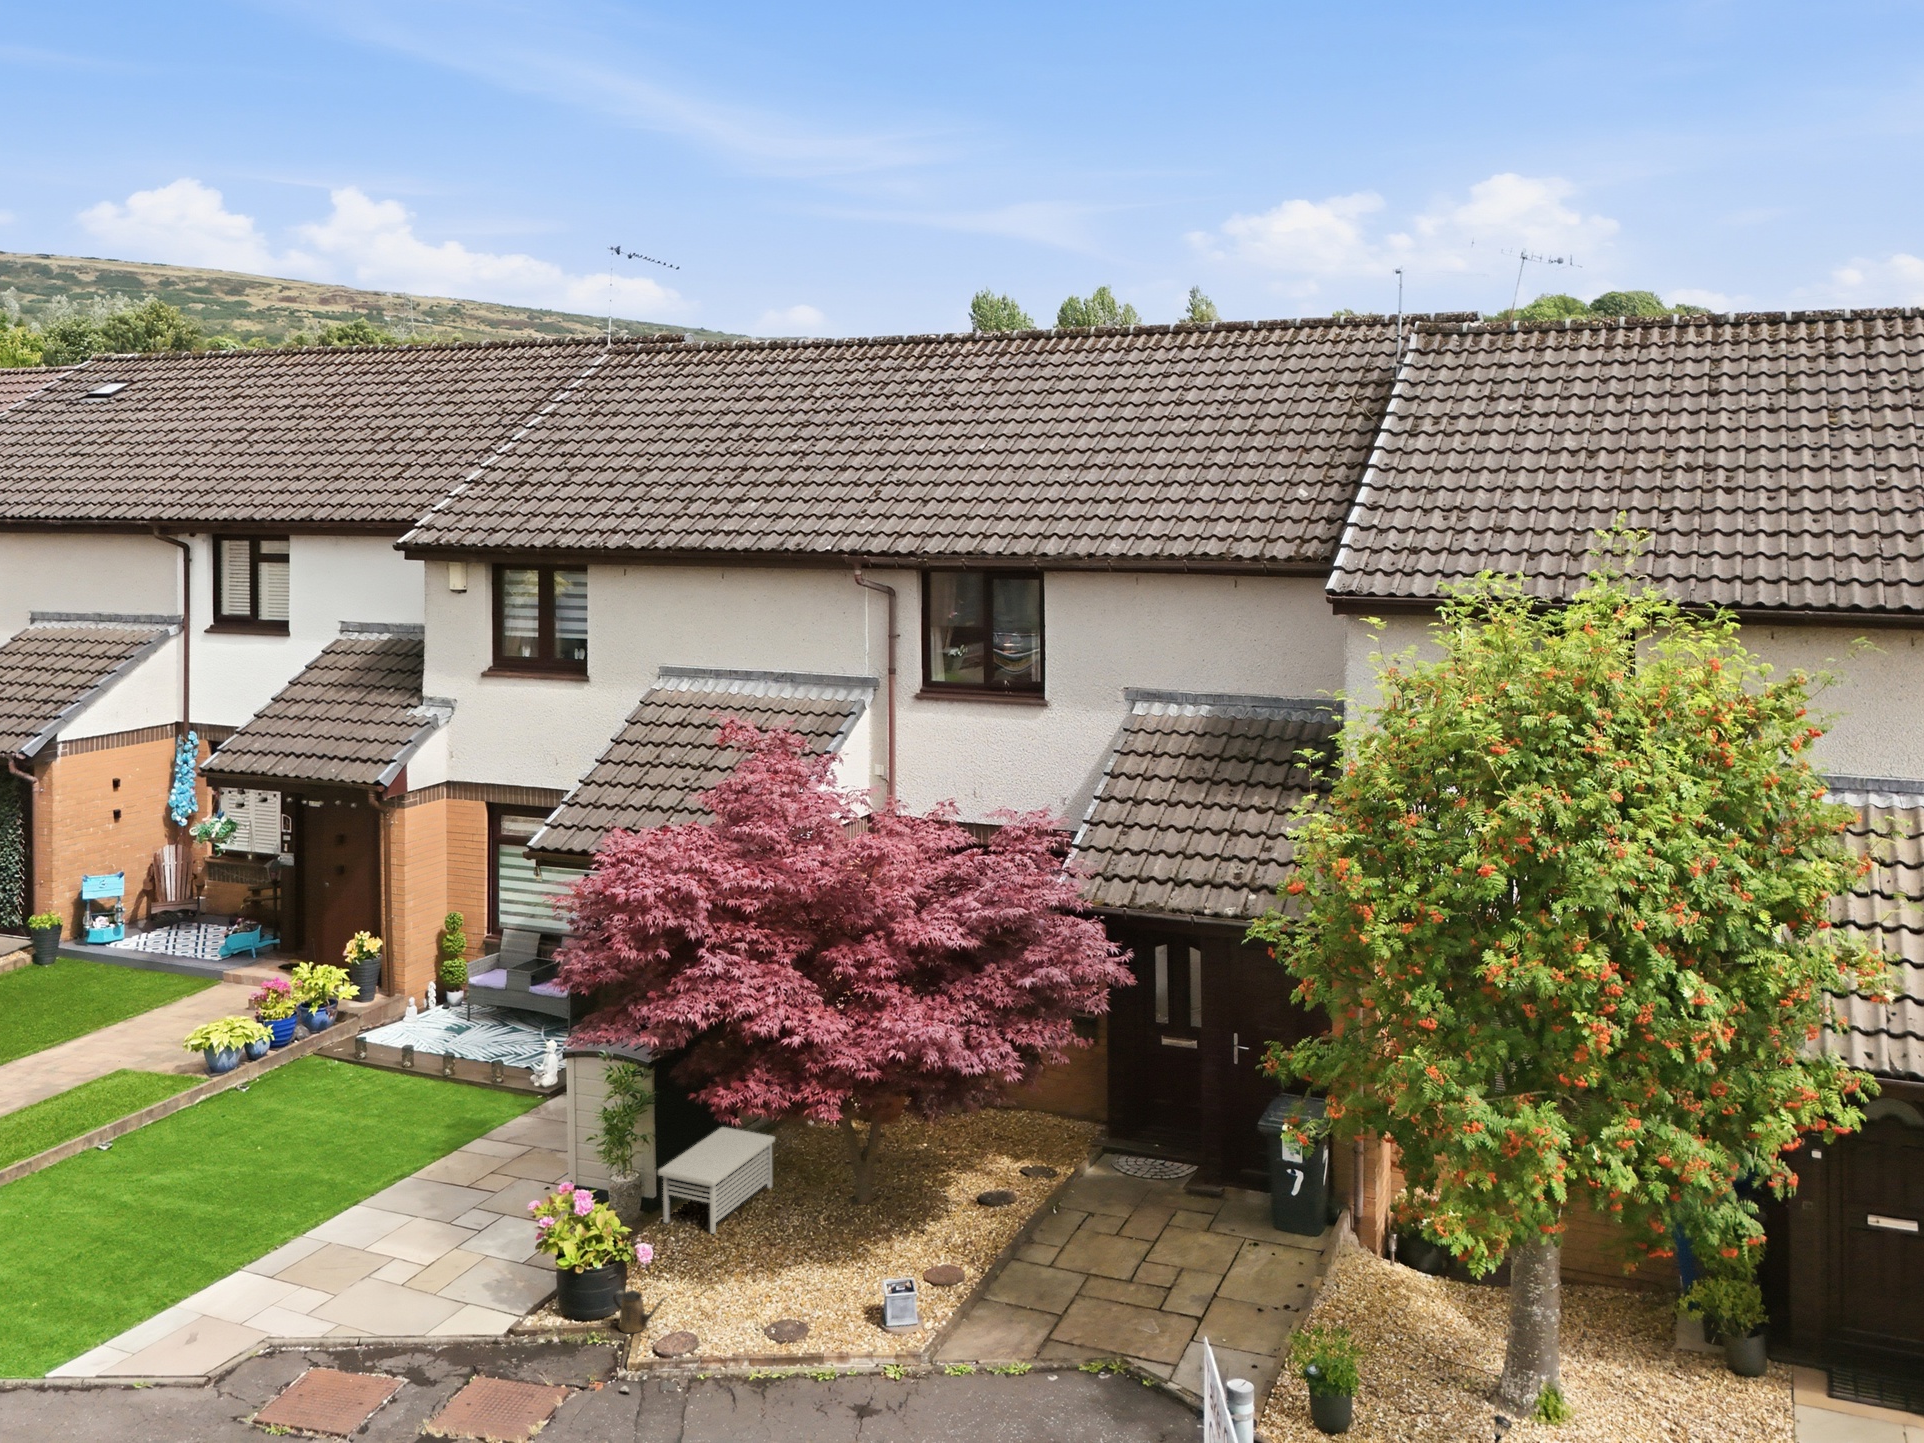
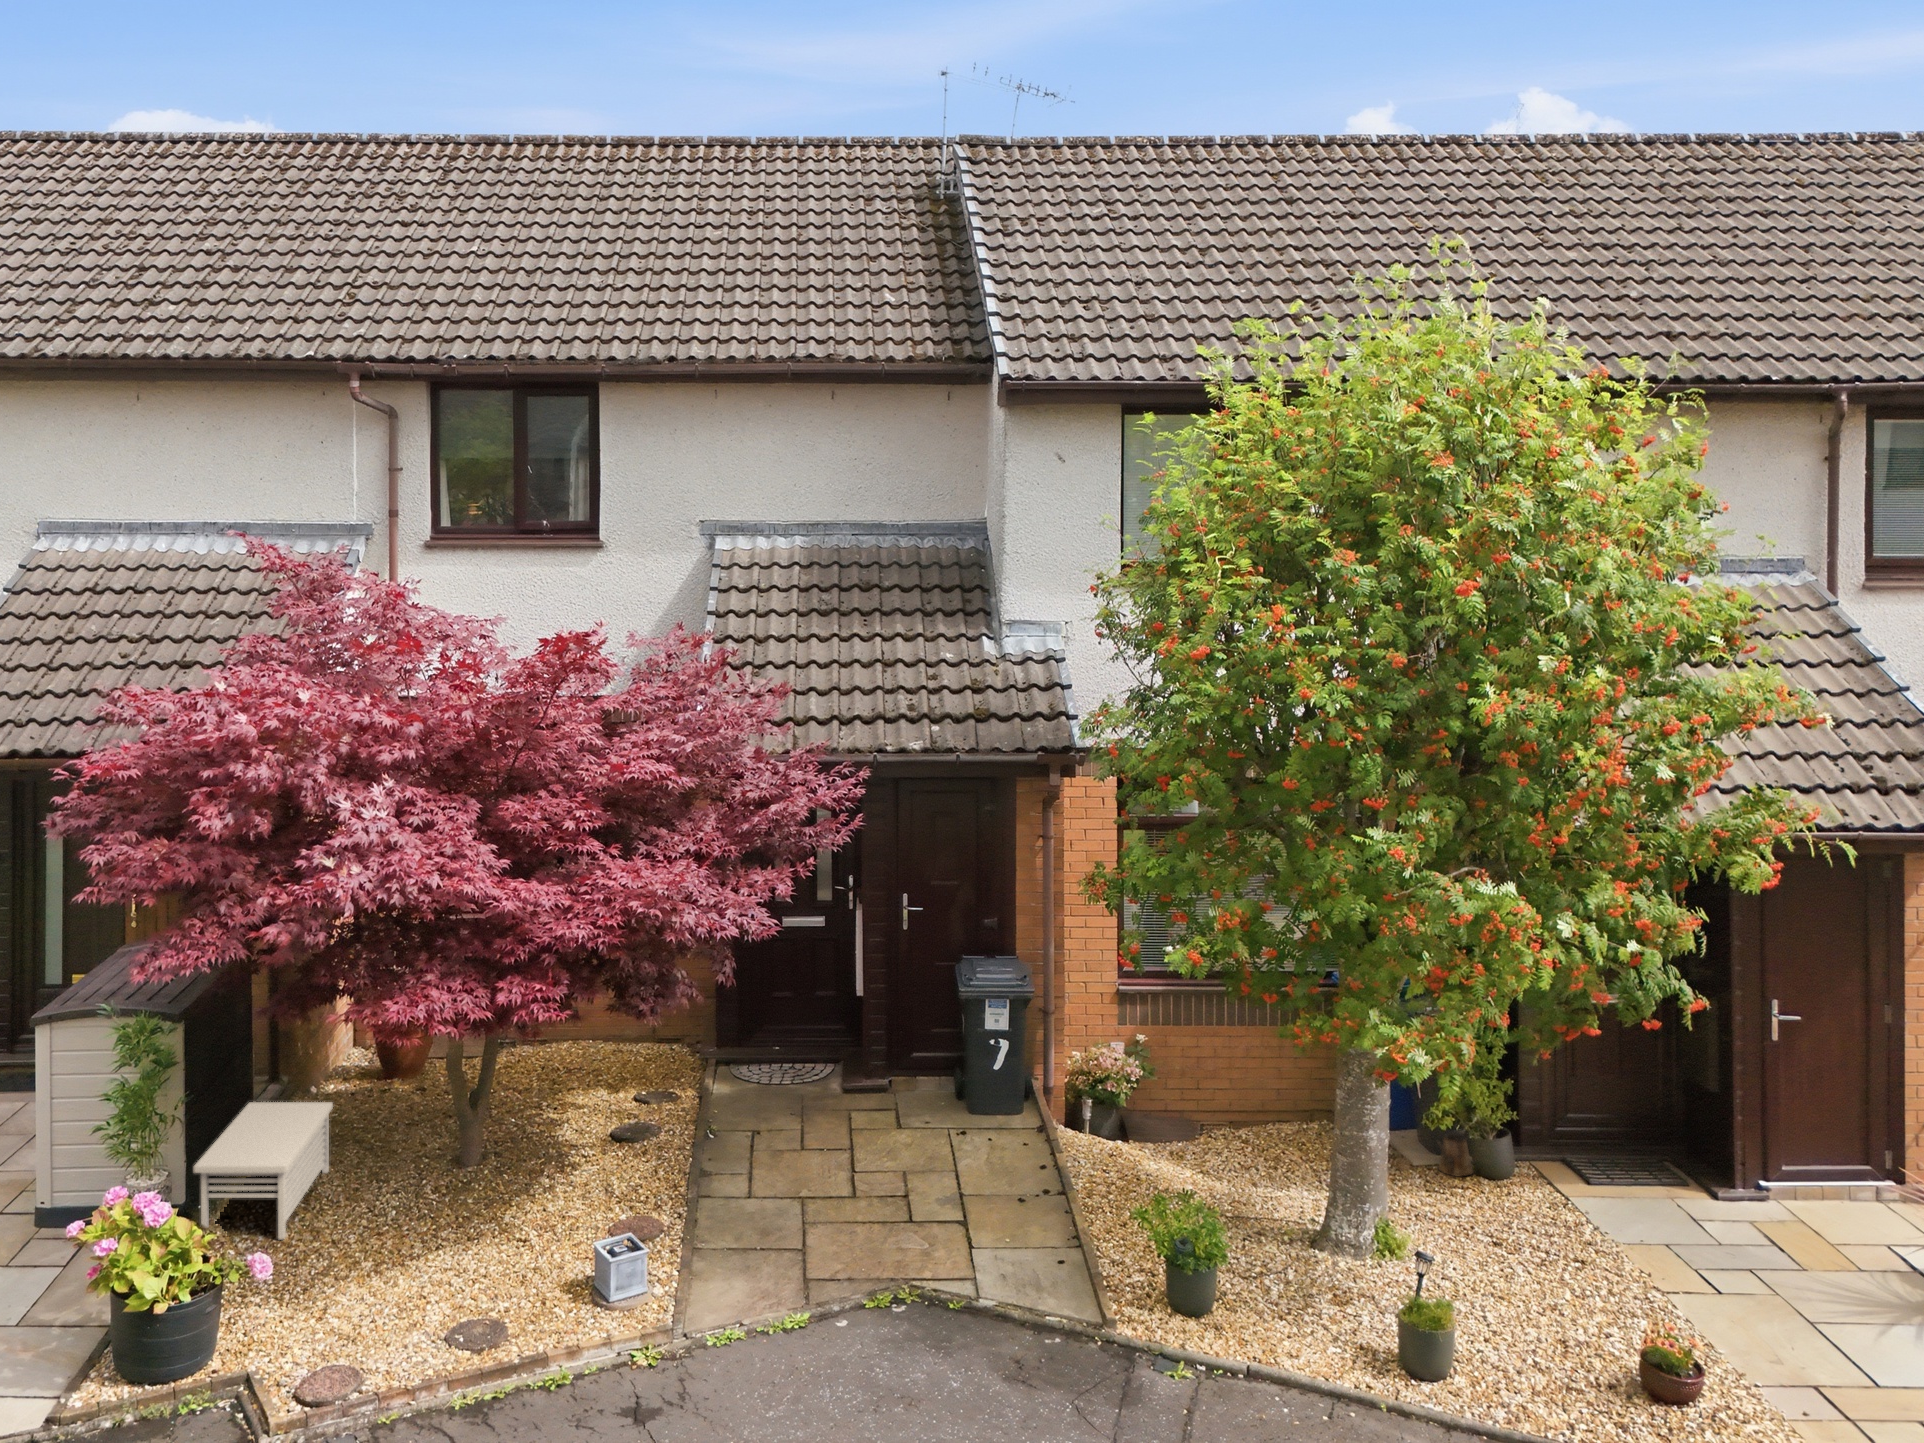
watering can: present [613,1290,667,1333] -> present [1437,1131,1473,1177]

